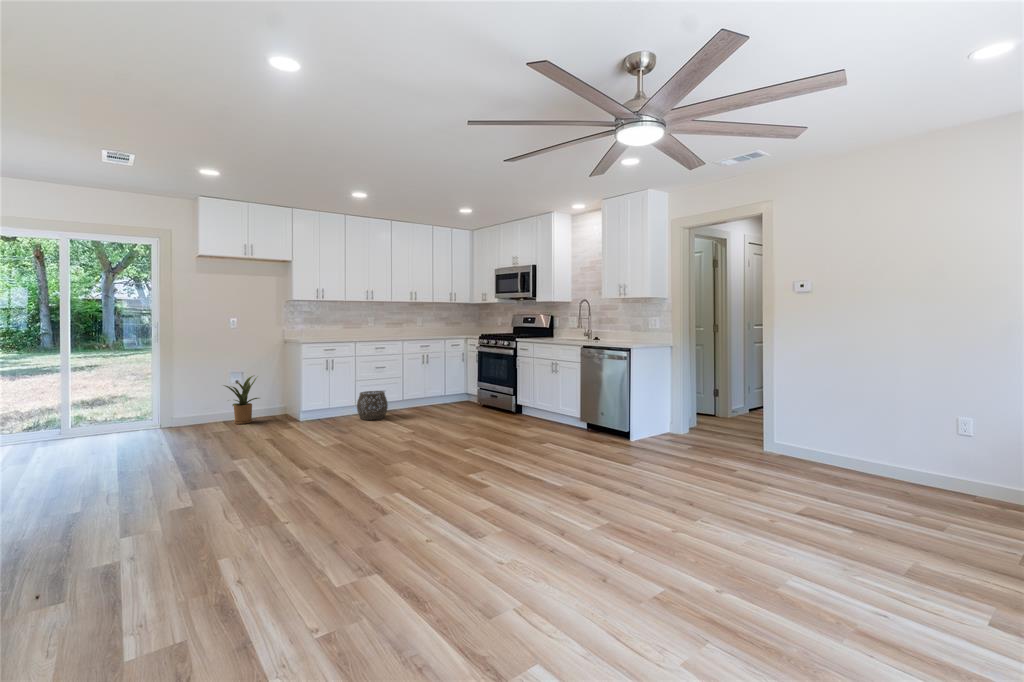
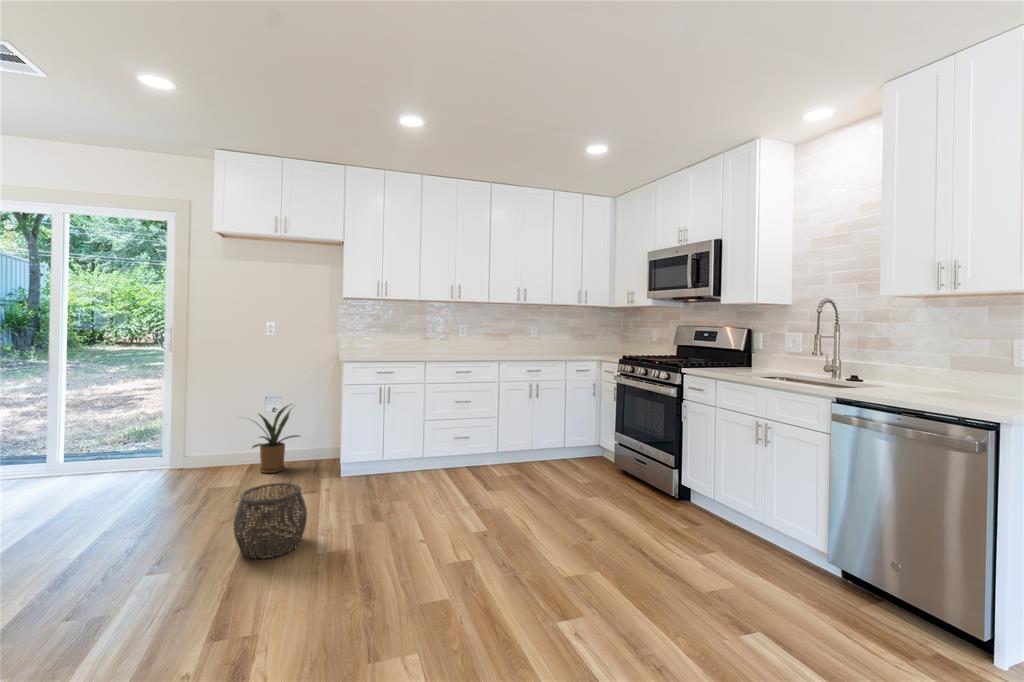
woven basket: present [357,391,388,420] -> present [233,483,307,559]

